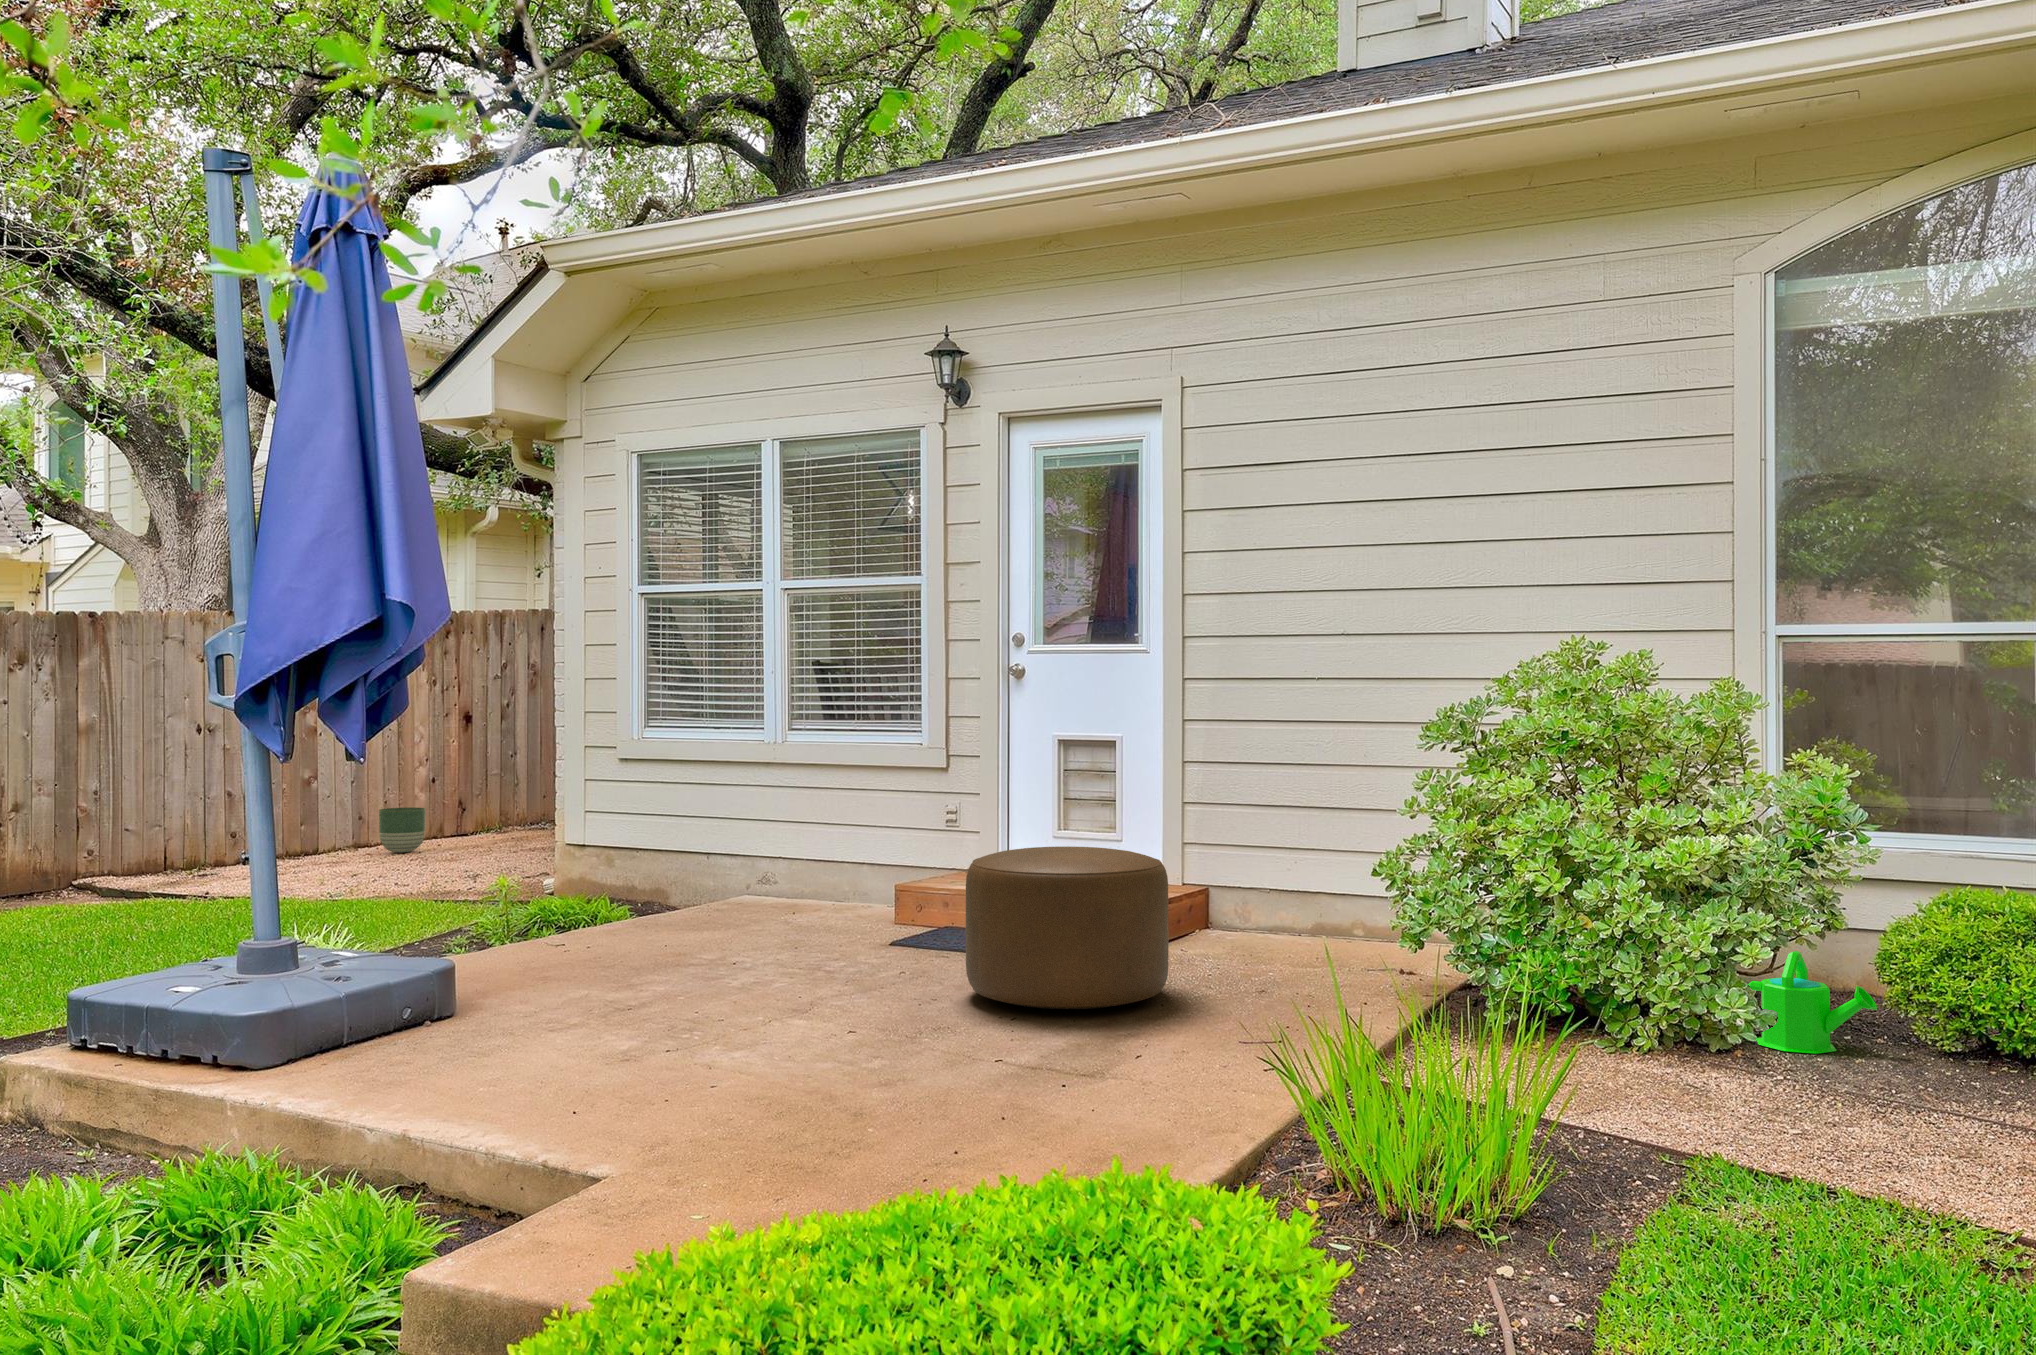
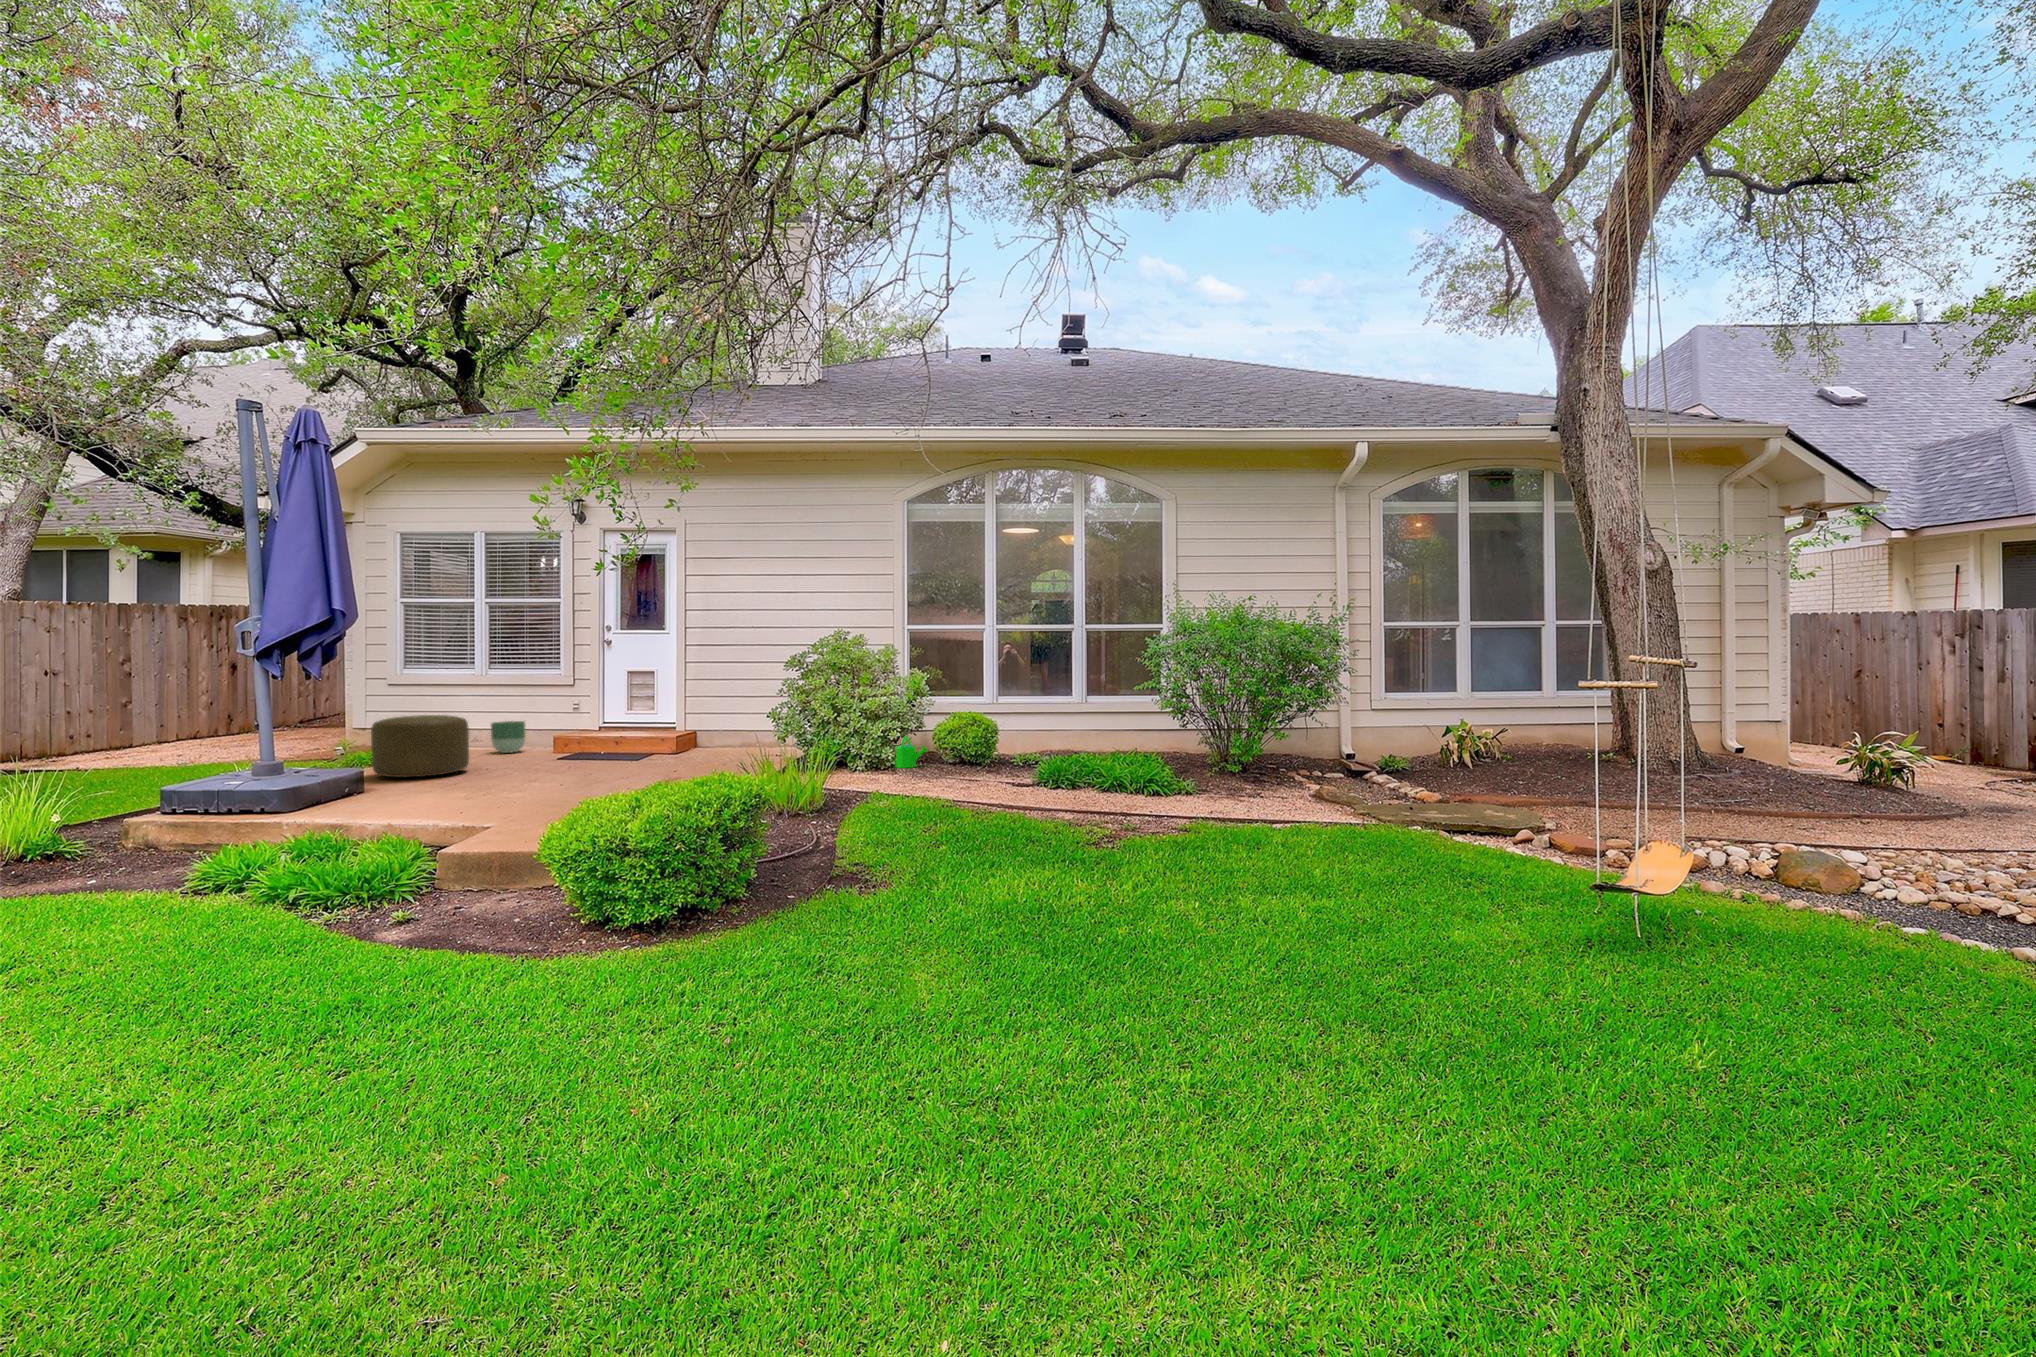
planter: present [379,807,425,853] -> present [491,721,525,753]
ottoman: present [966,846,1169,1009] -> present [371,715,469,777]

